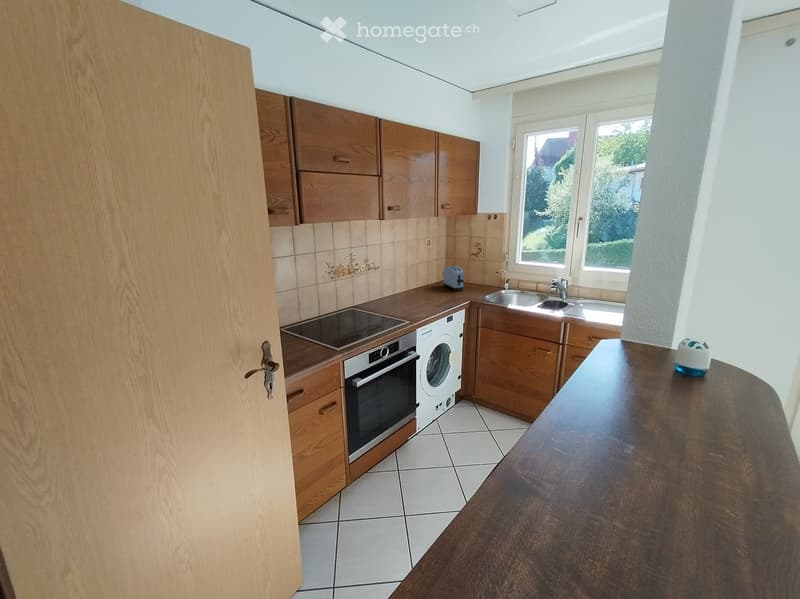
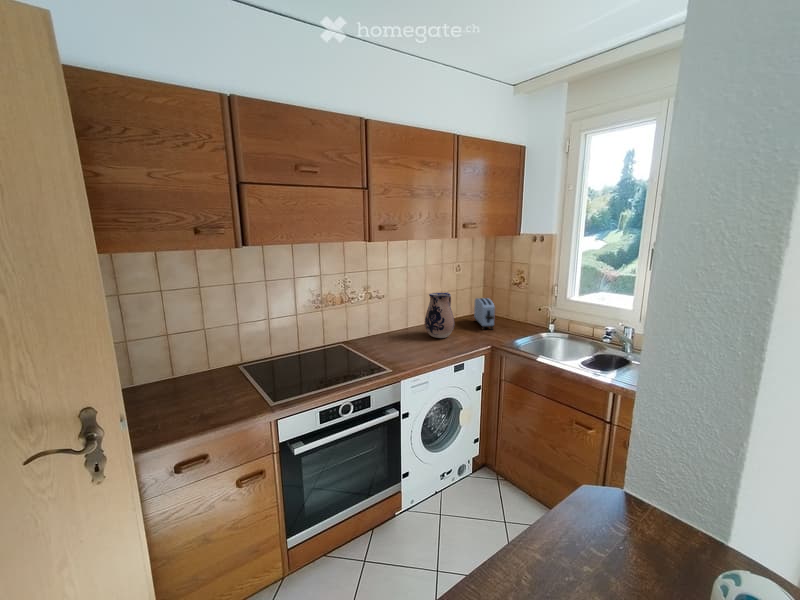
ceramic pitcher: none [413,262,437,299] -> present [425,292,455,338]

